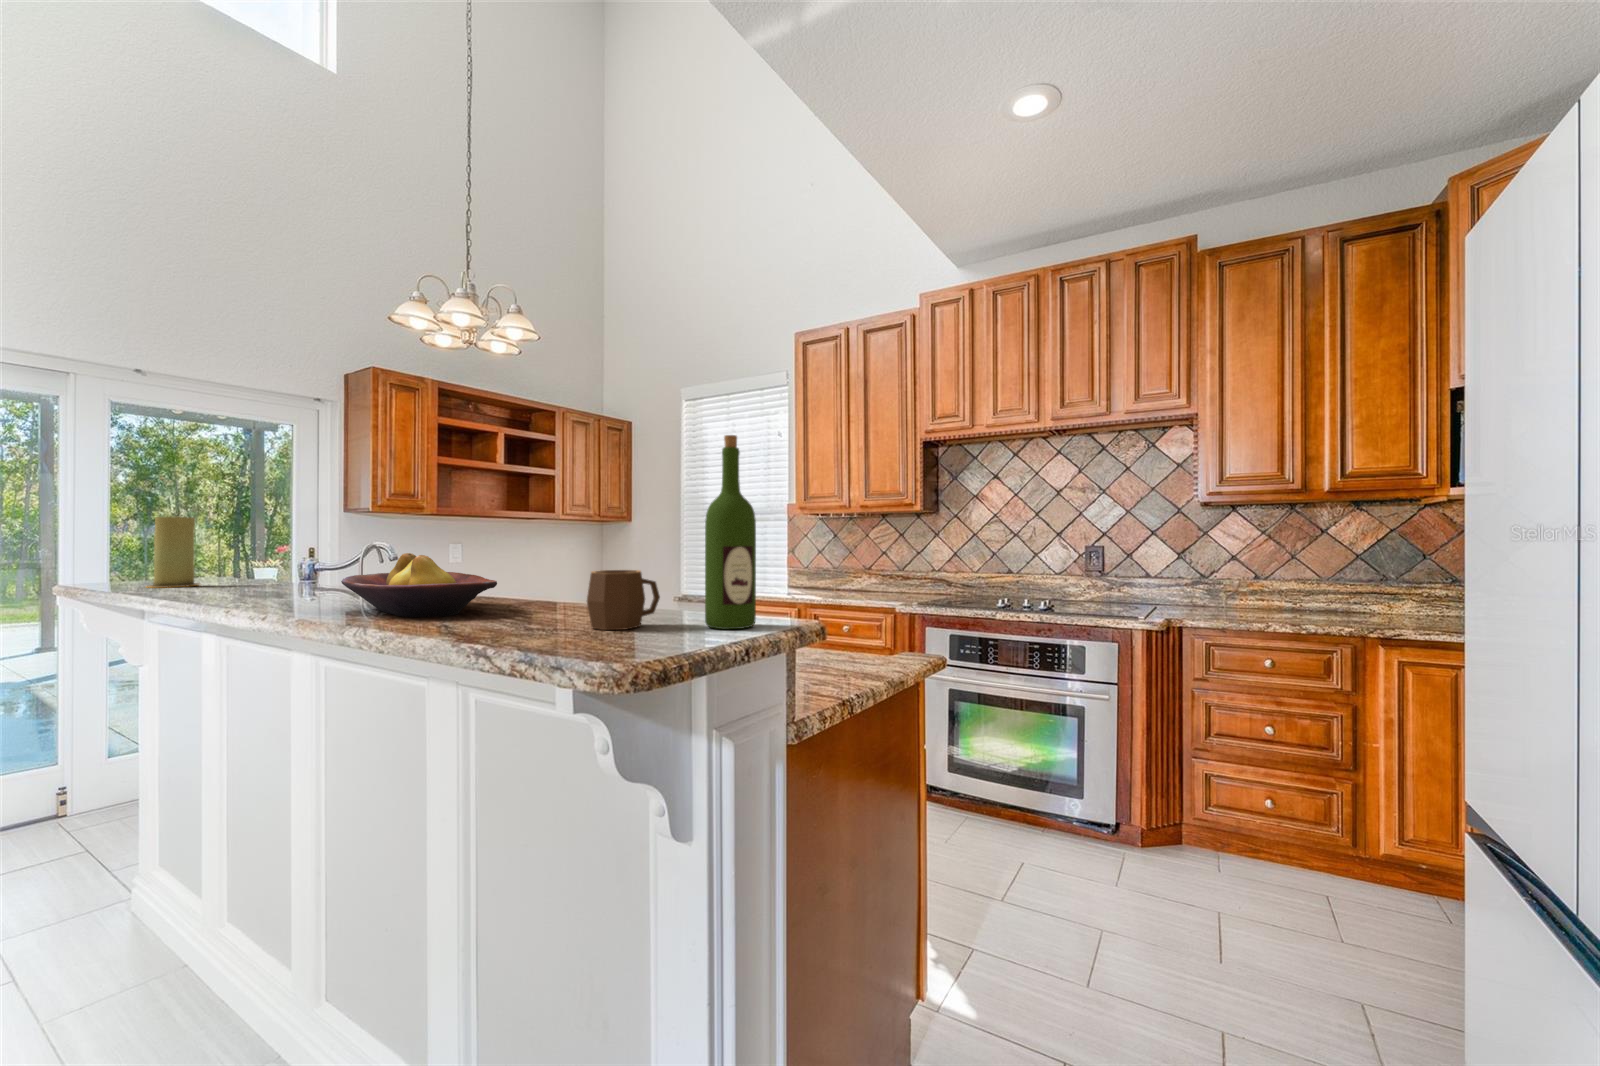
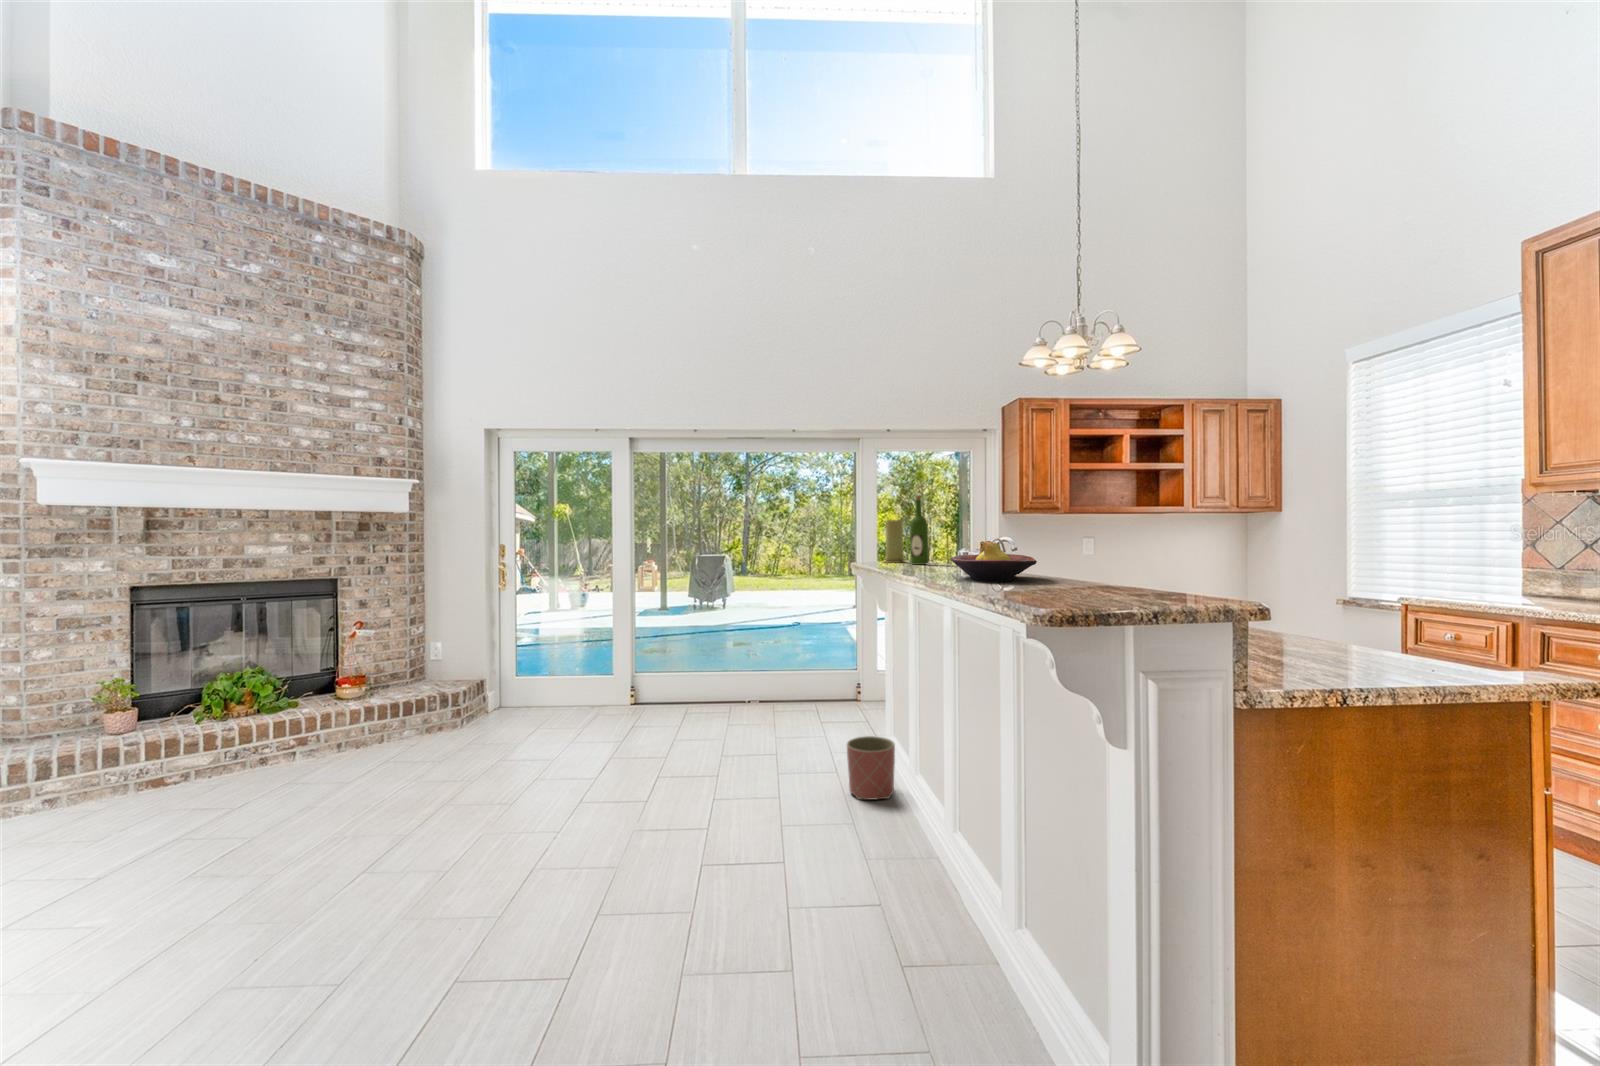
wine bottle: present [705,435,756,629] -> present [910,495,929,565]
mug: present [587,570,660,630] -> none [1066,552,1127,595]
planter: none [46,884,169,1020] -> present [847,736,895,800]

